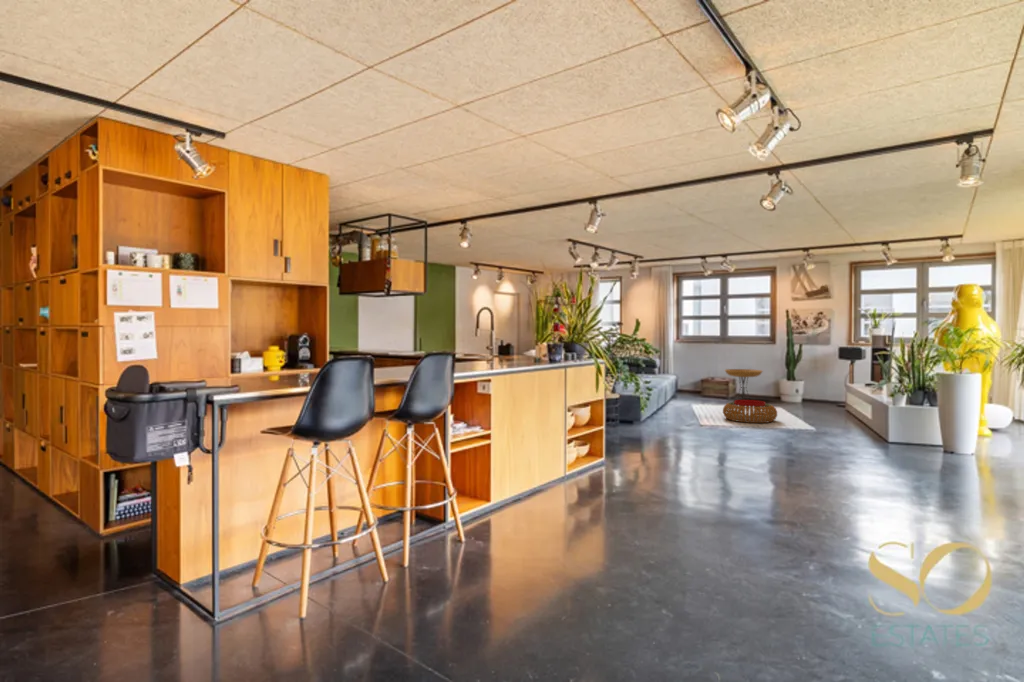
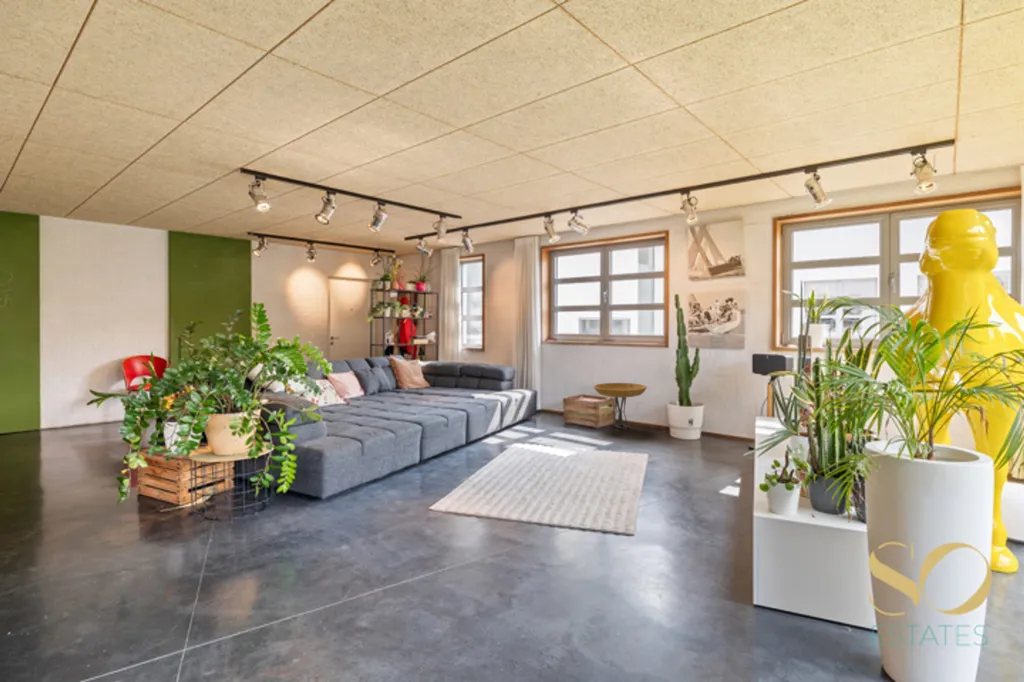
pouf: present [723,400,777,423] -> none [500,458,591,511]

